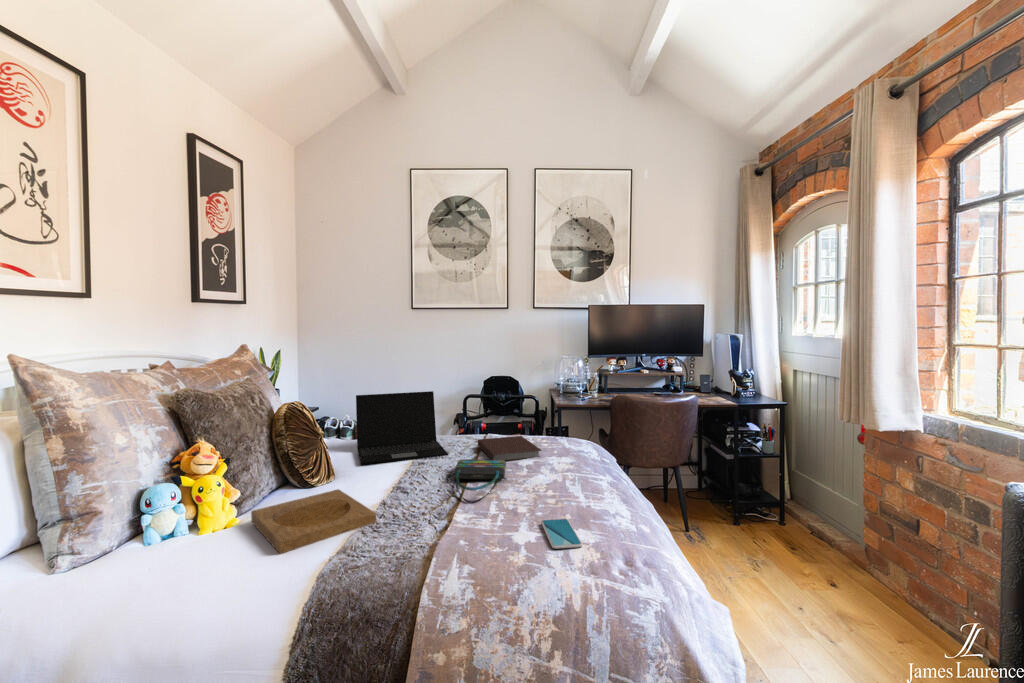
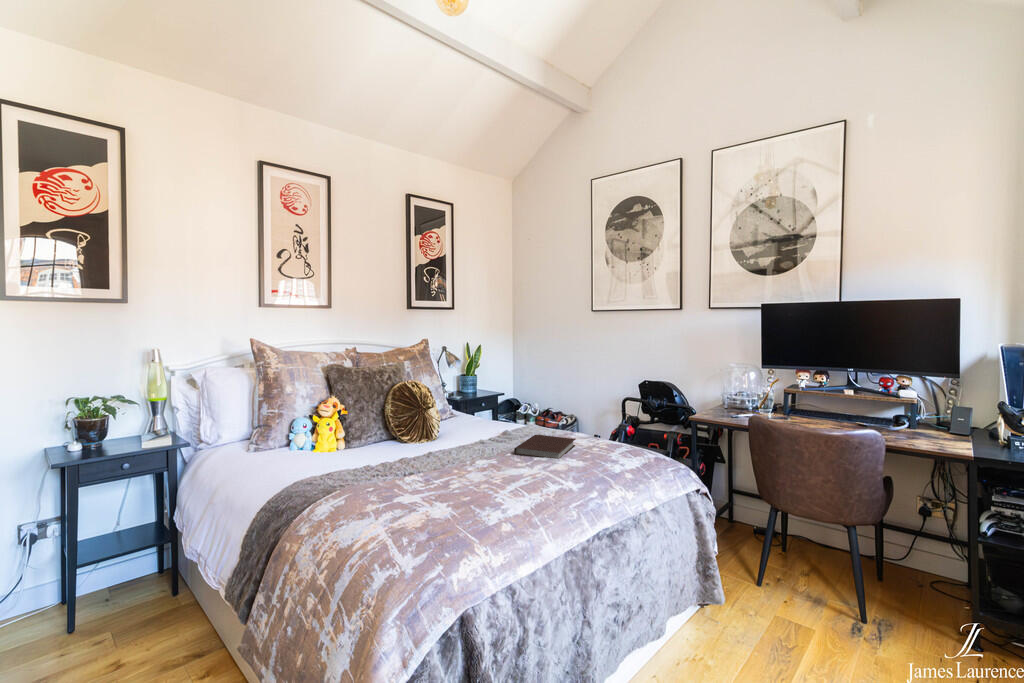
laptop: present [356,391,448,465] -> none [438,383,522,443]
tote bag: present [447,459,506,503] -> none [431,445,512,475]
tray: present [251,489,376,554] -> none [303,445,382,471]
smartphone: present [541,519,582,549] -> none [397,496,448,518]

